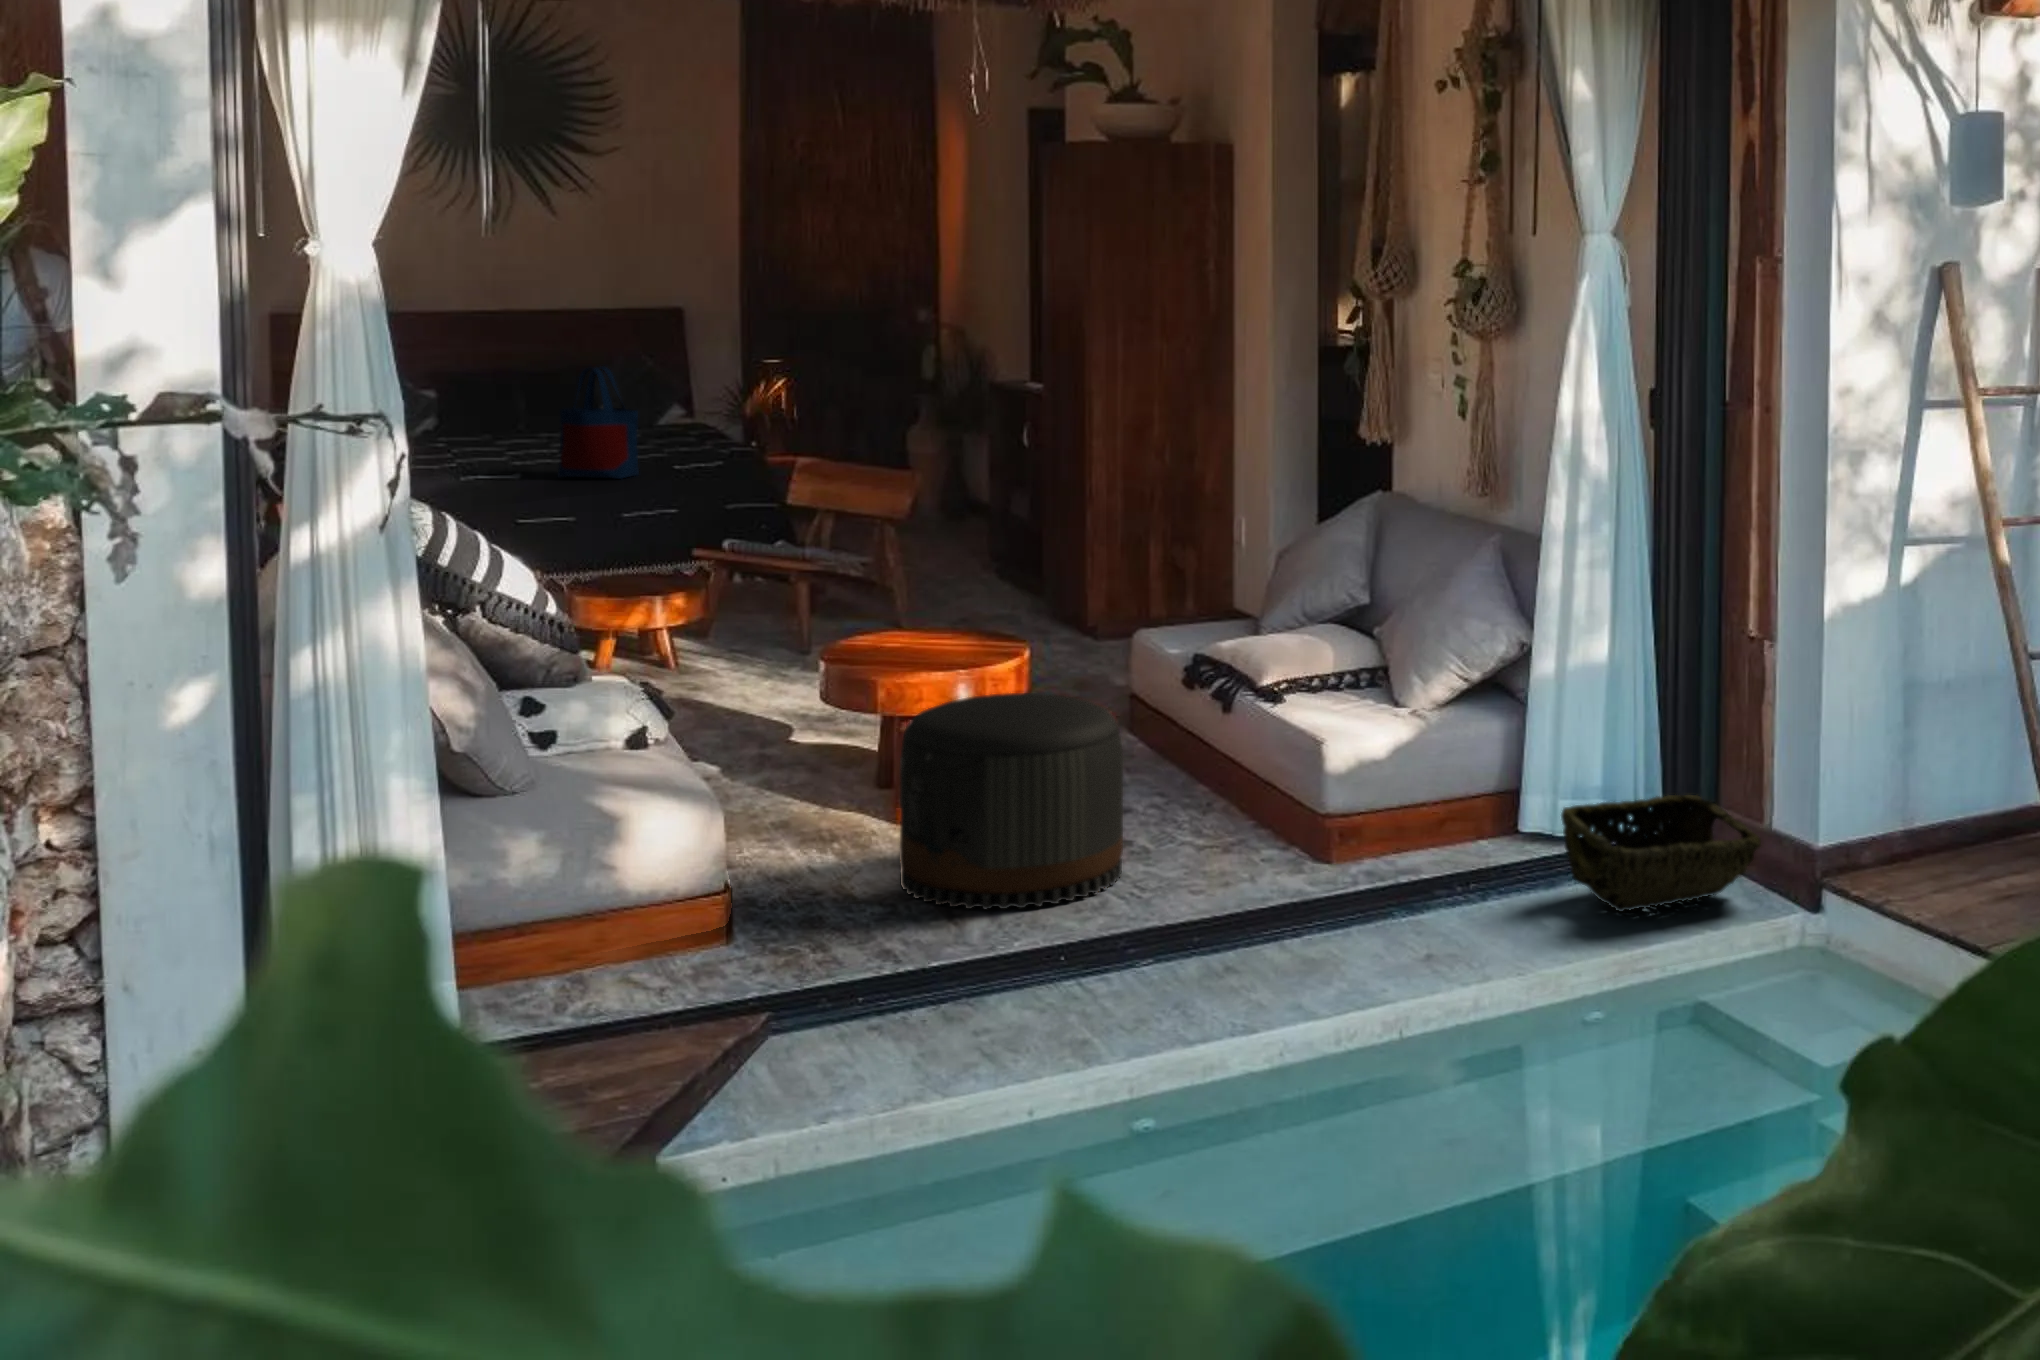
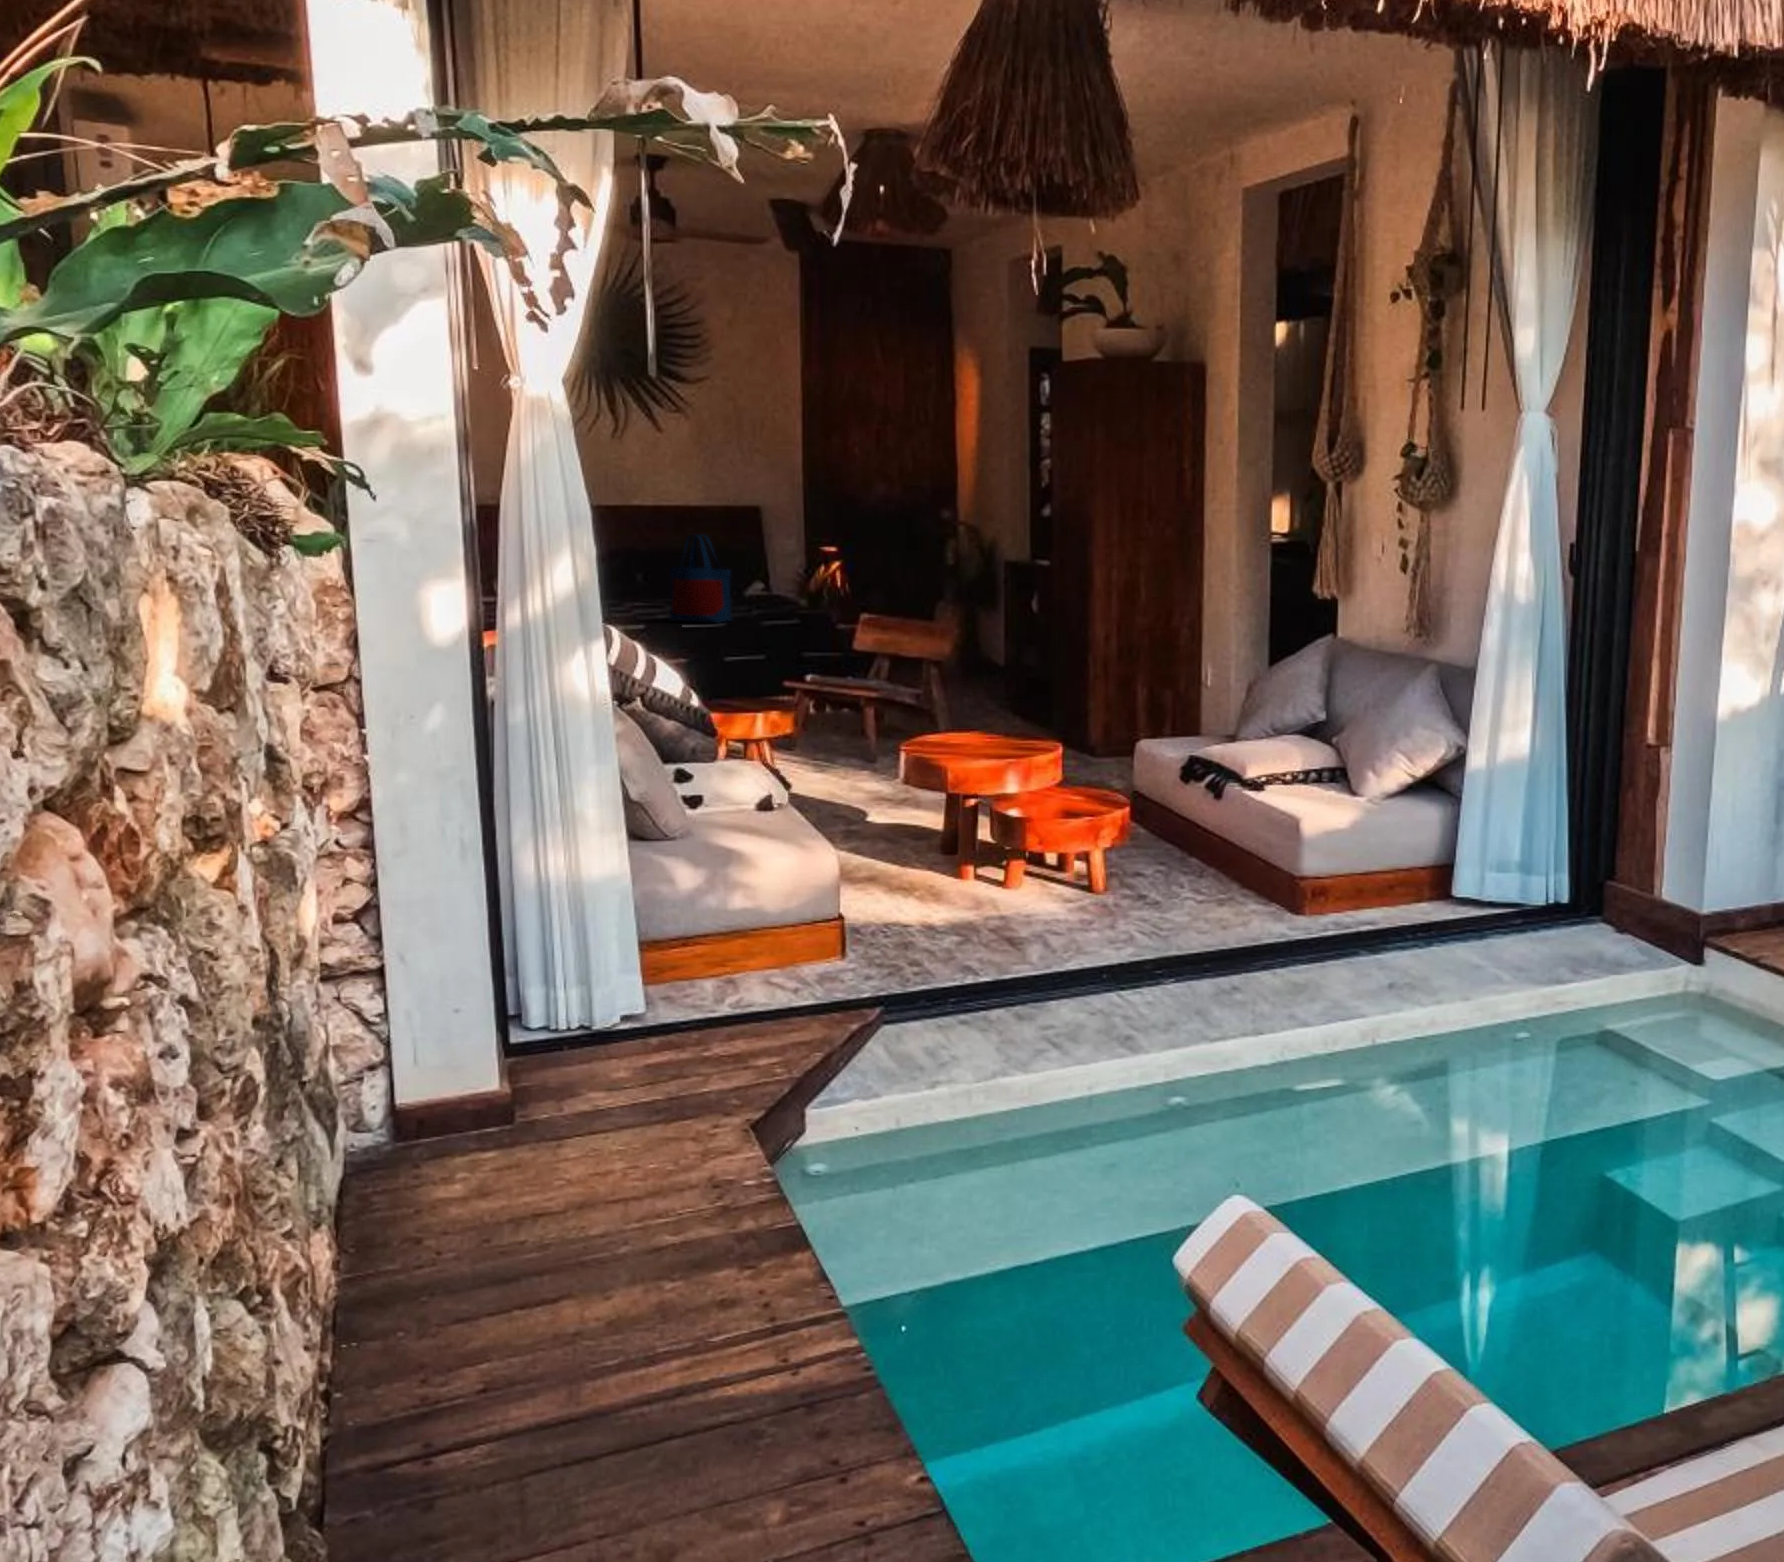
pouf: present [900,693,1123,909] -> none [966,777,1143,942]
woven basket: present [1561,795,1761,912] -> none [1497,872,1661,961]

